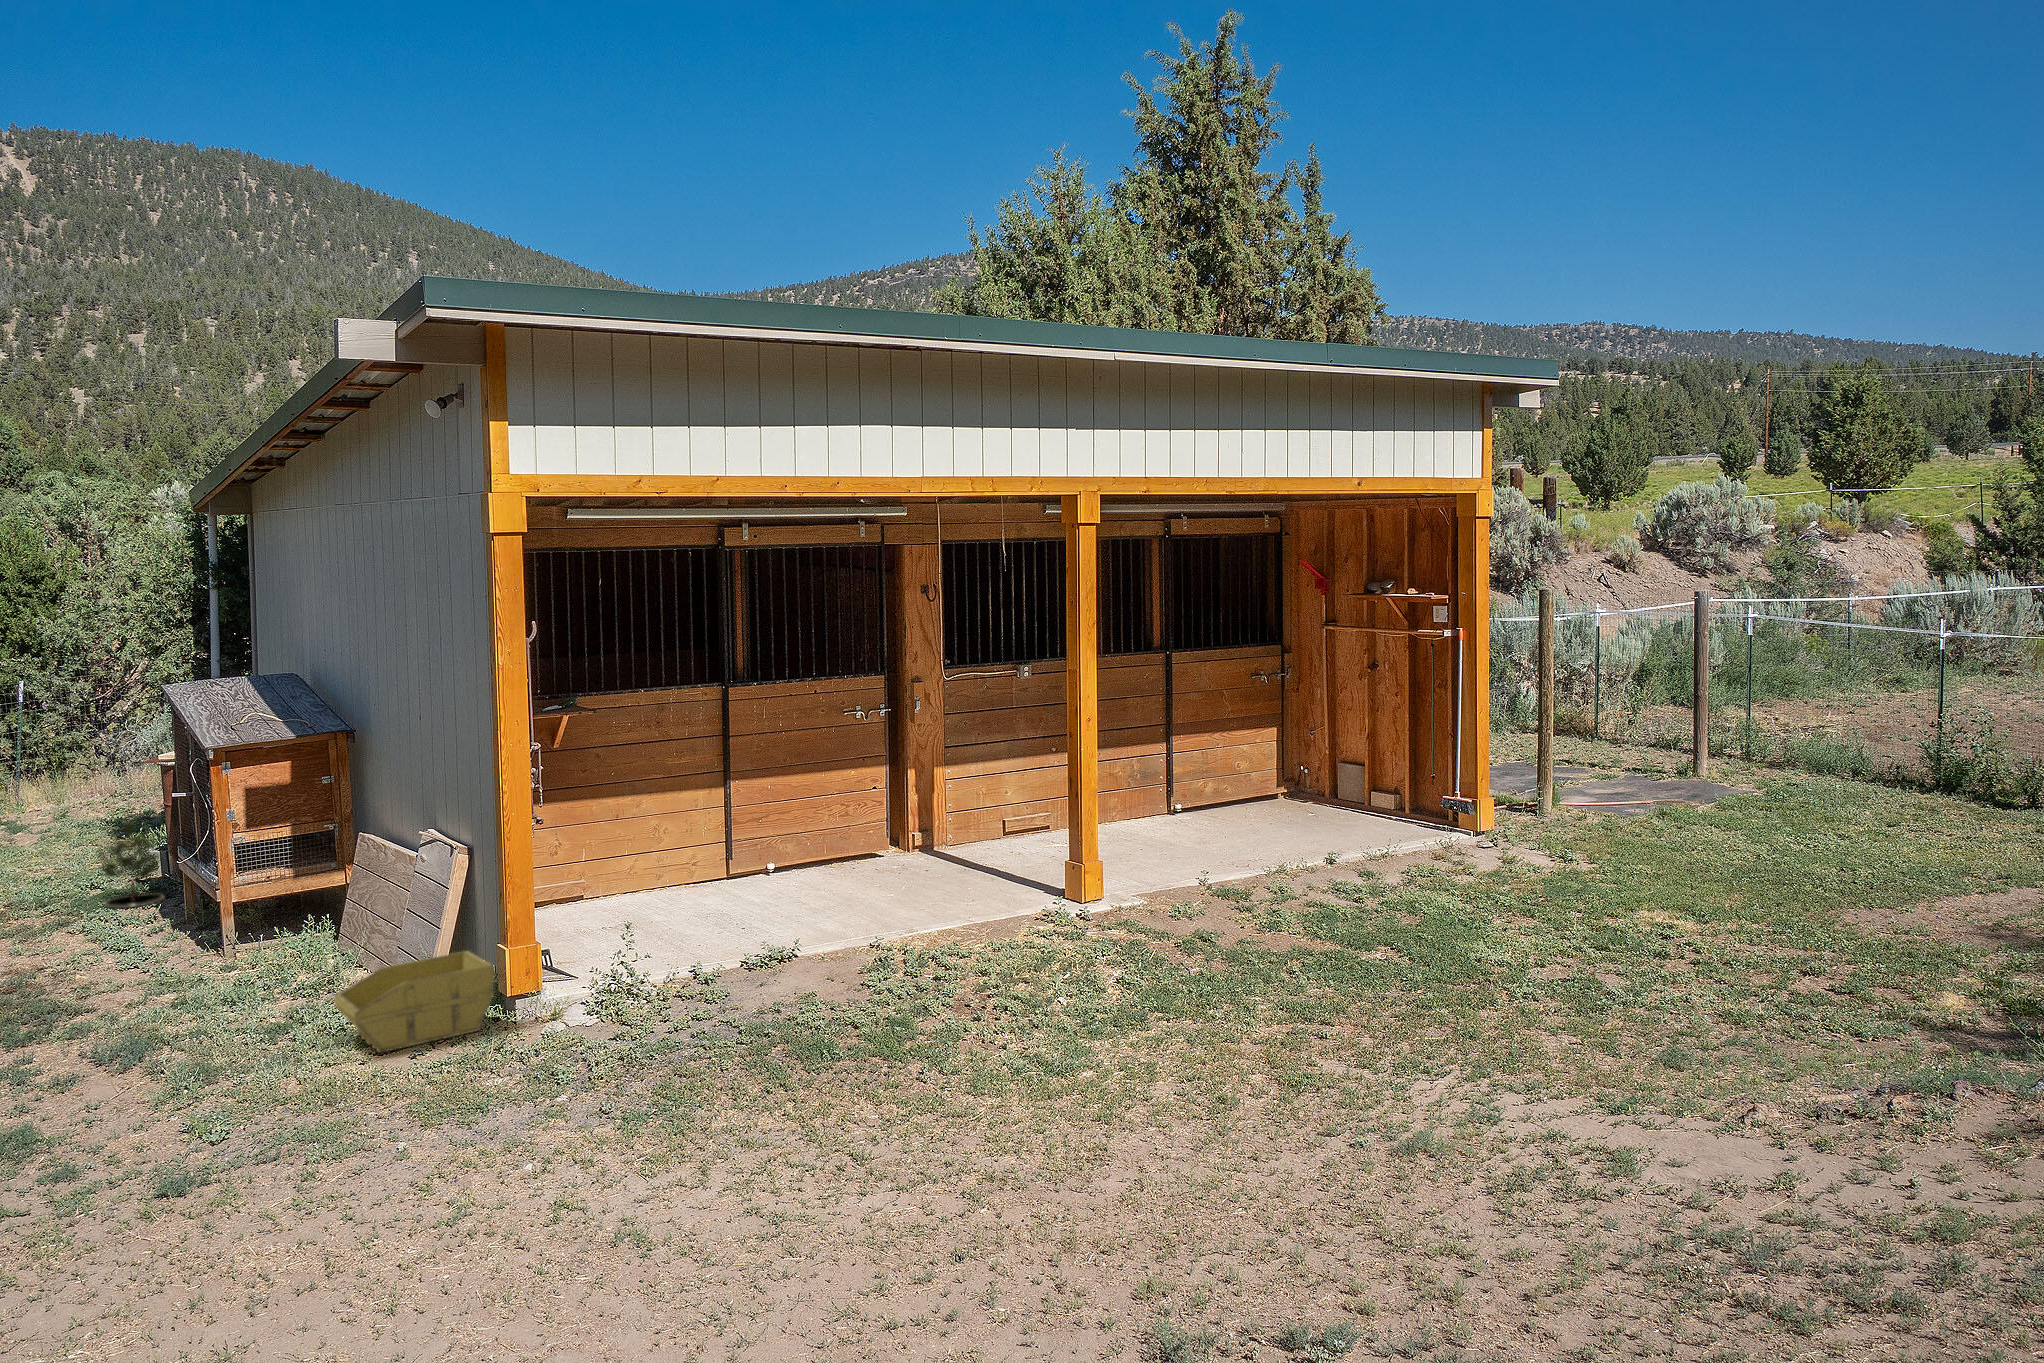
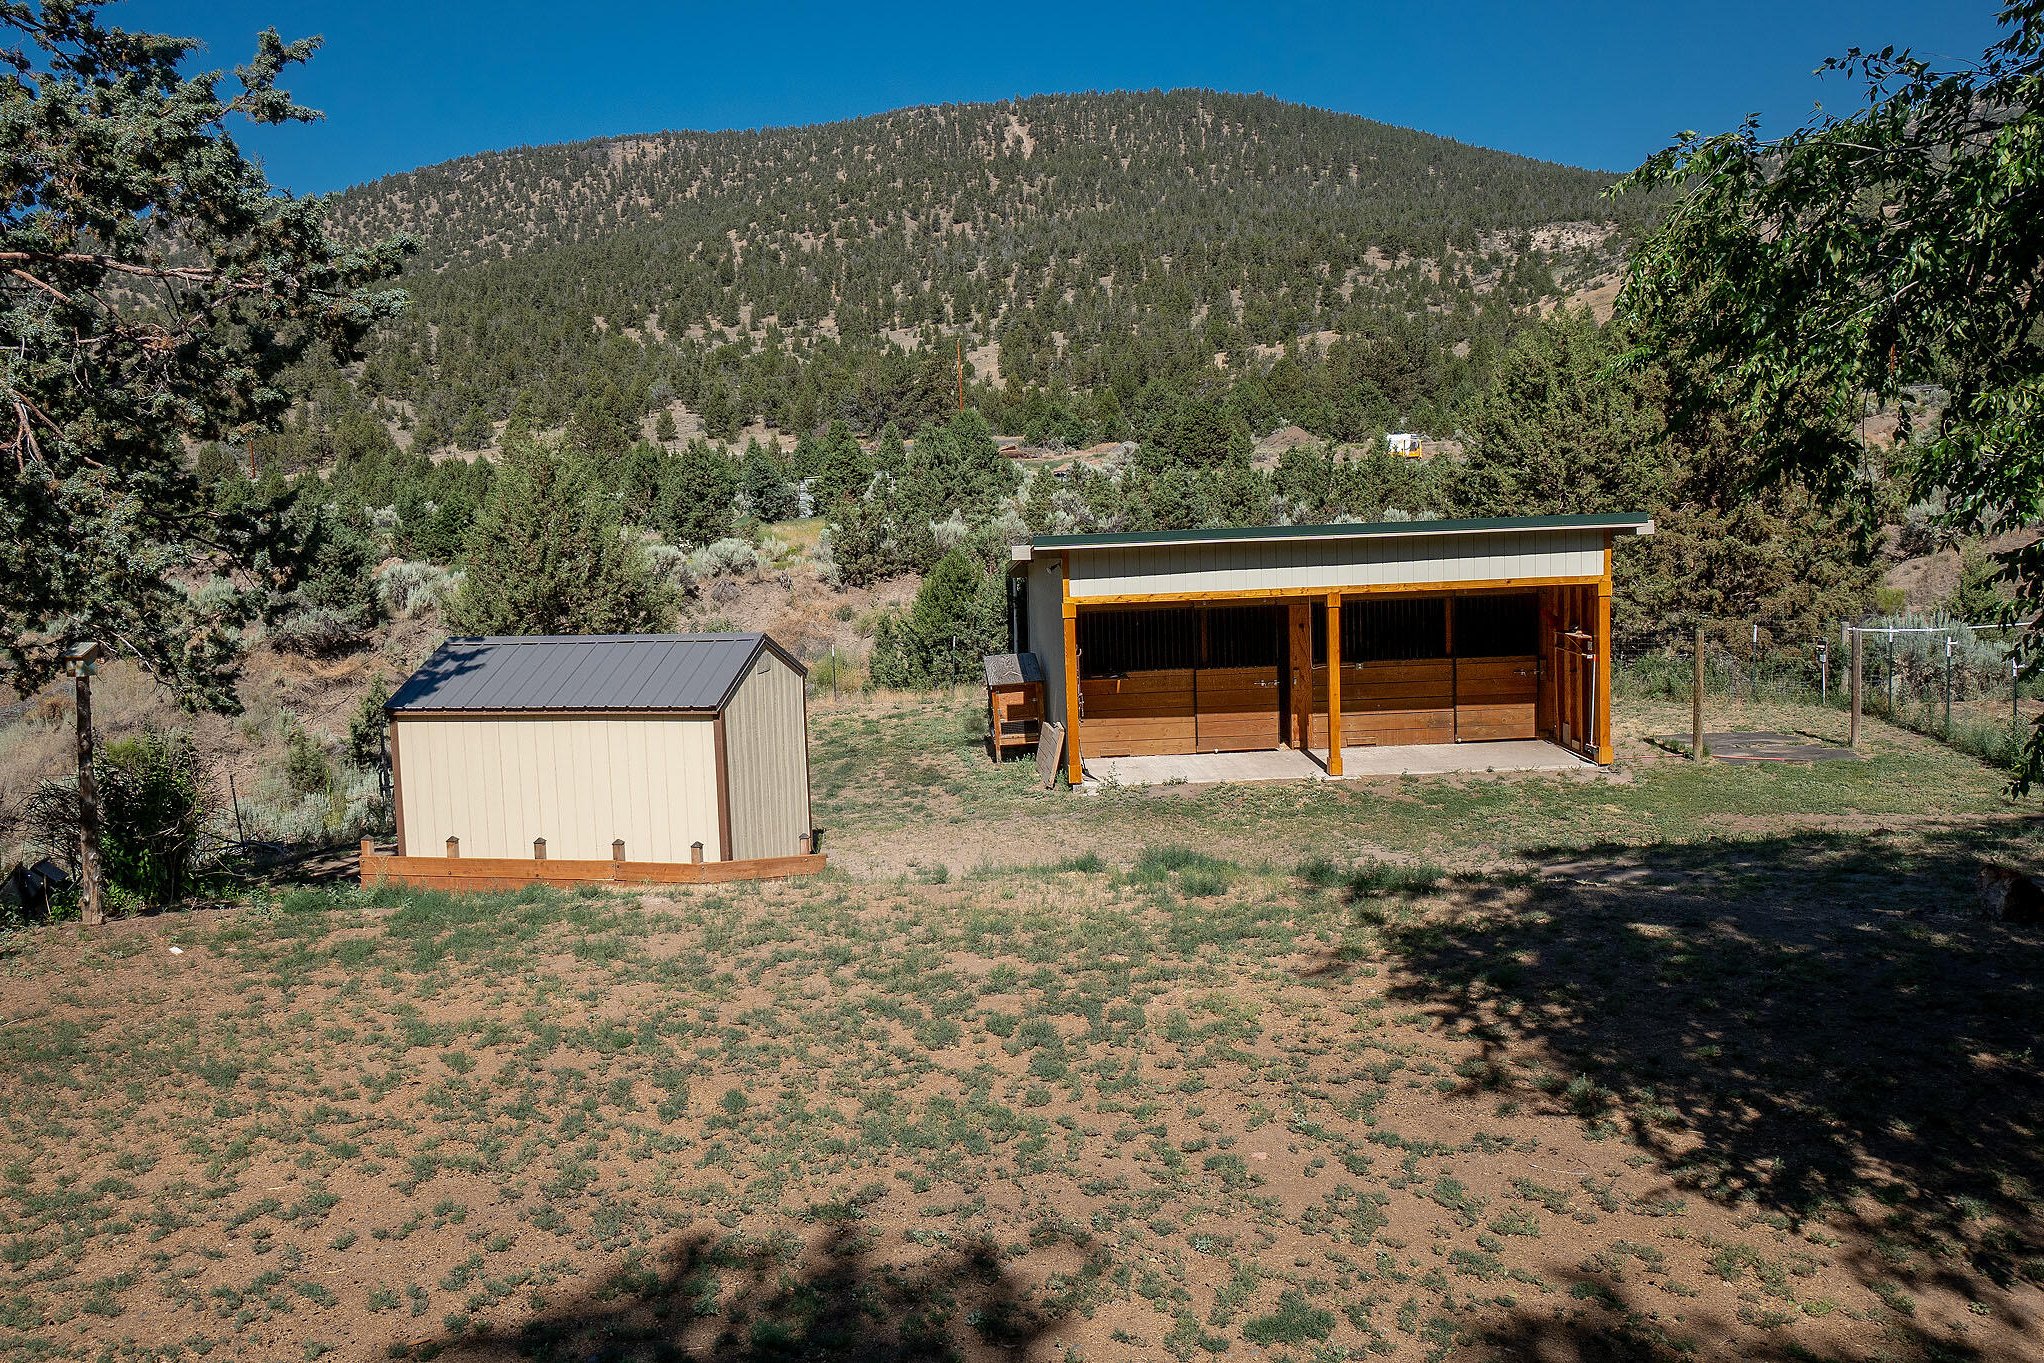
storage bin: present [334,951,495,1053] -> none [1015,769,1065,799]

